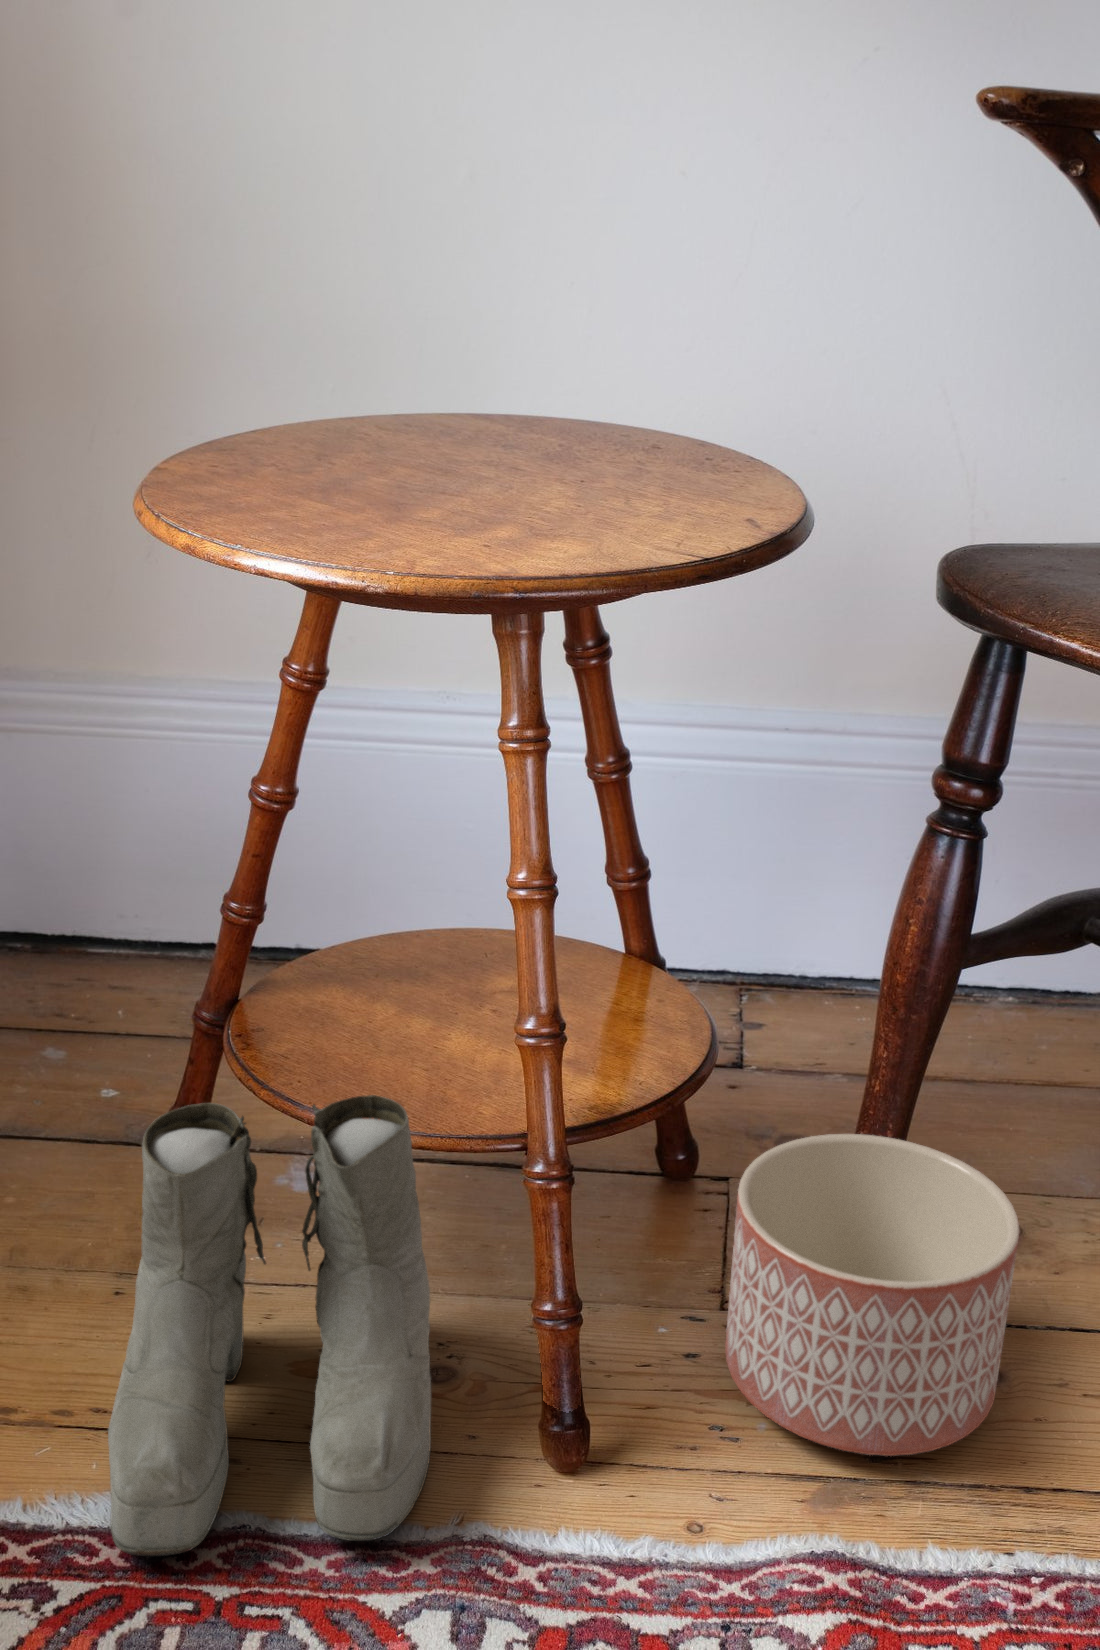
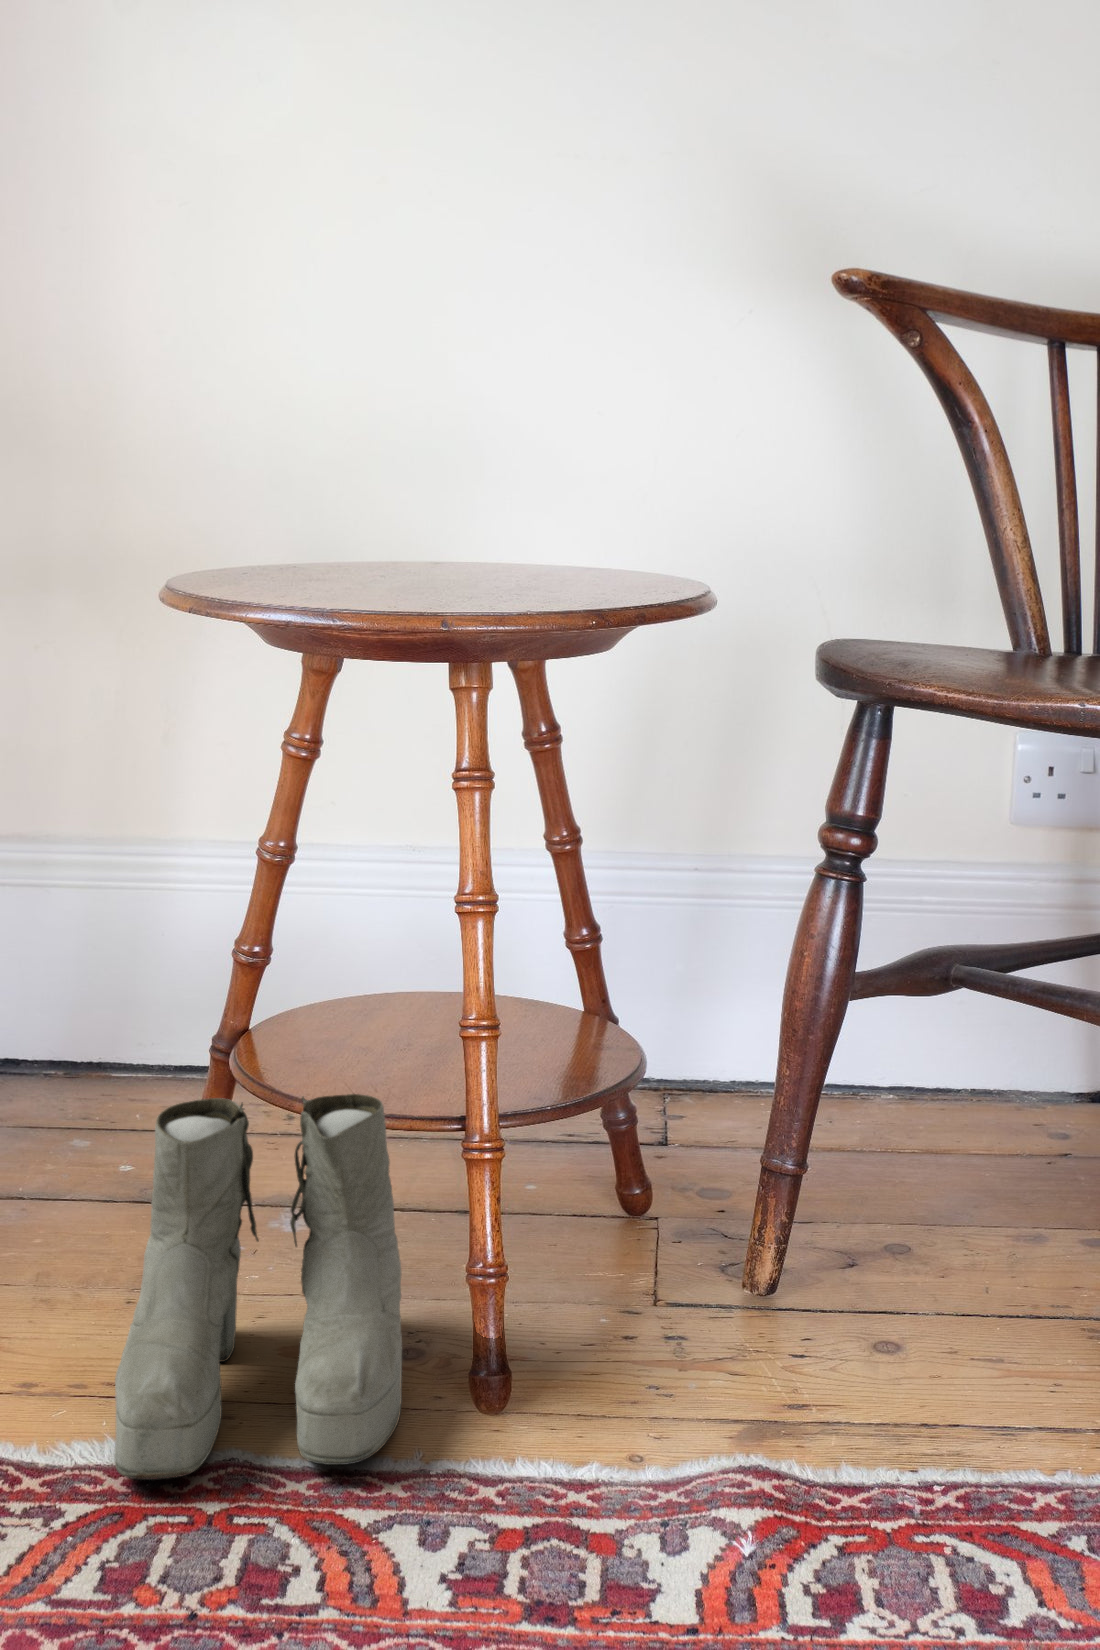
planter: present [725,1134,1020,1456] -> none [659,1141,904,1402]

